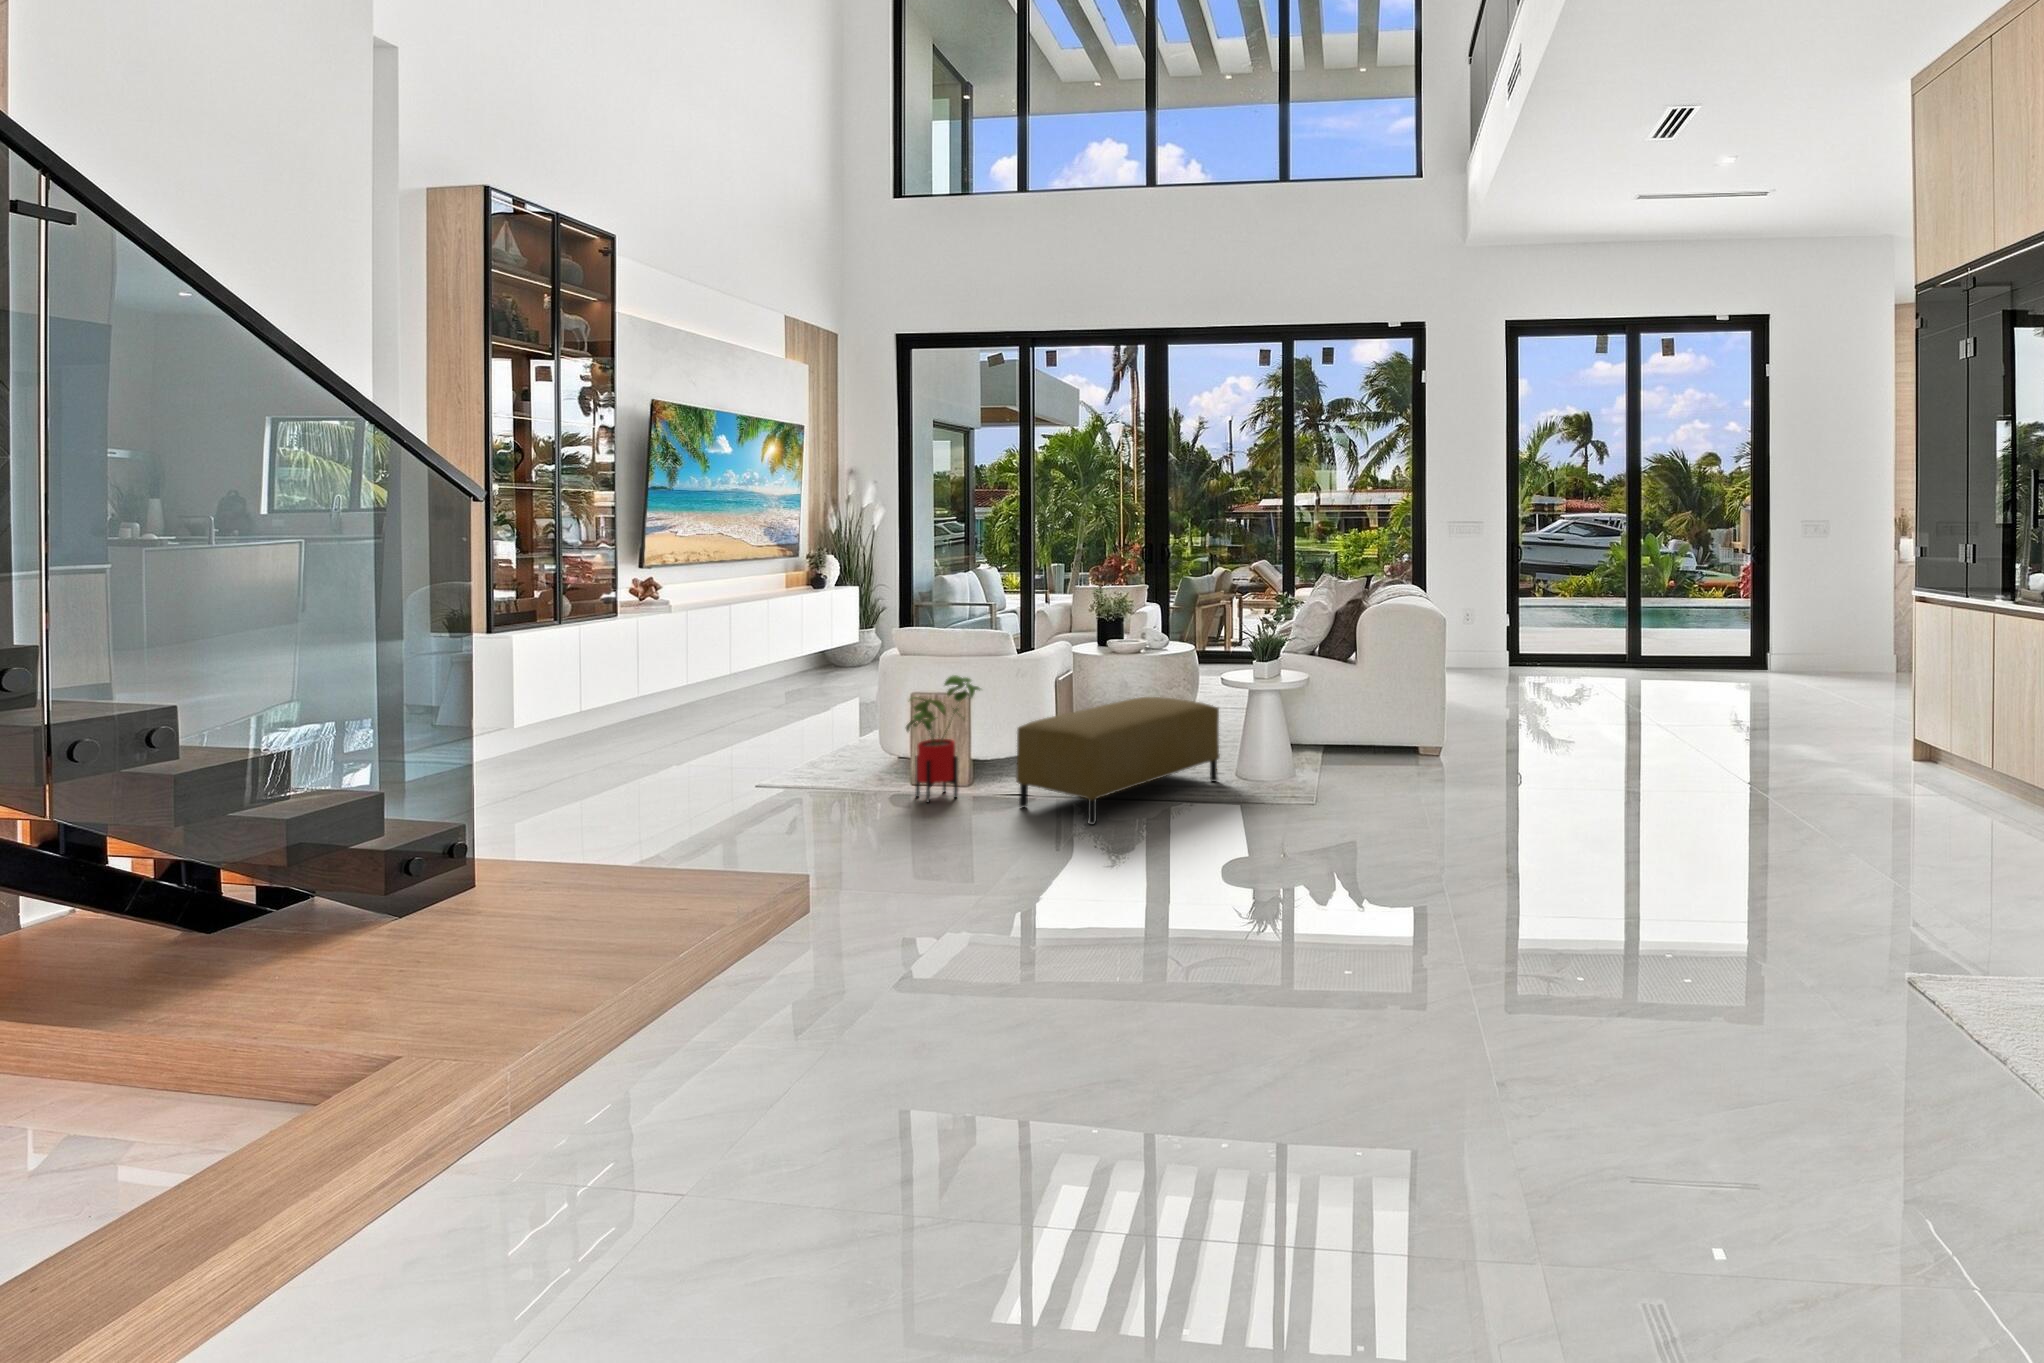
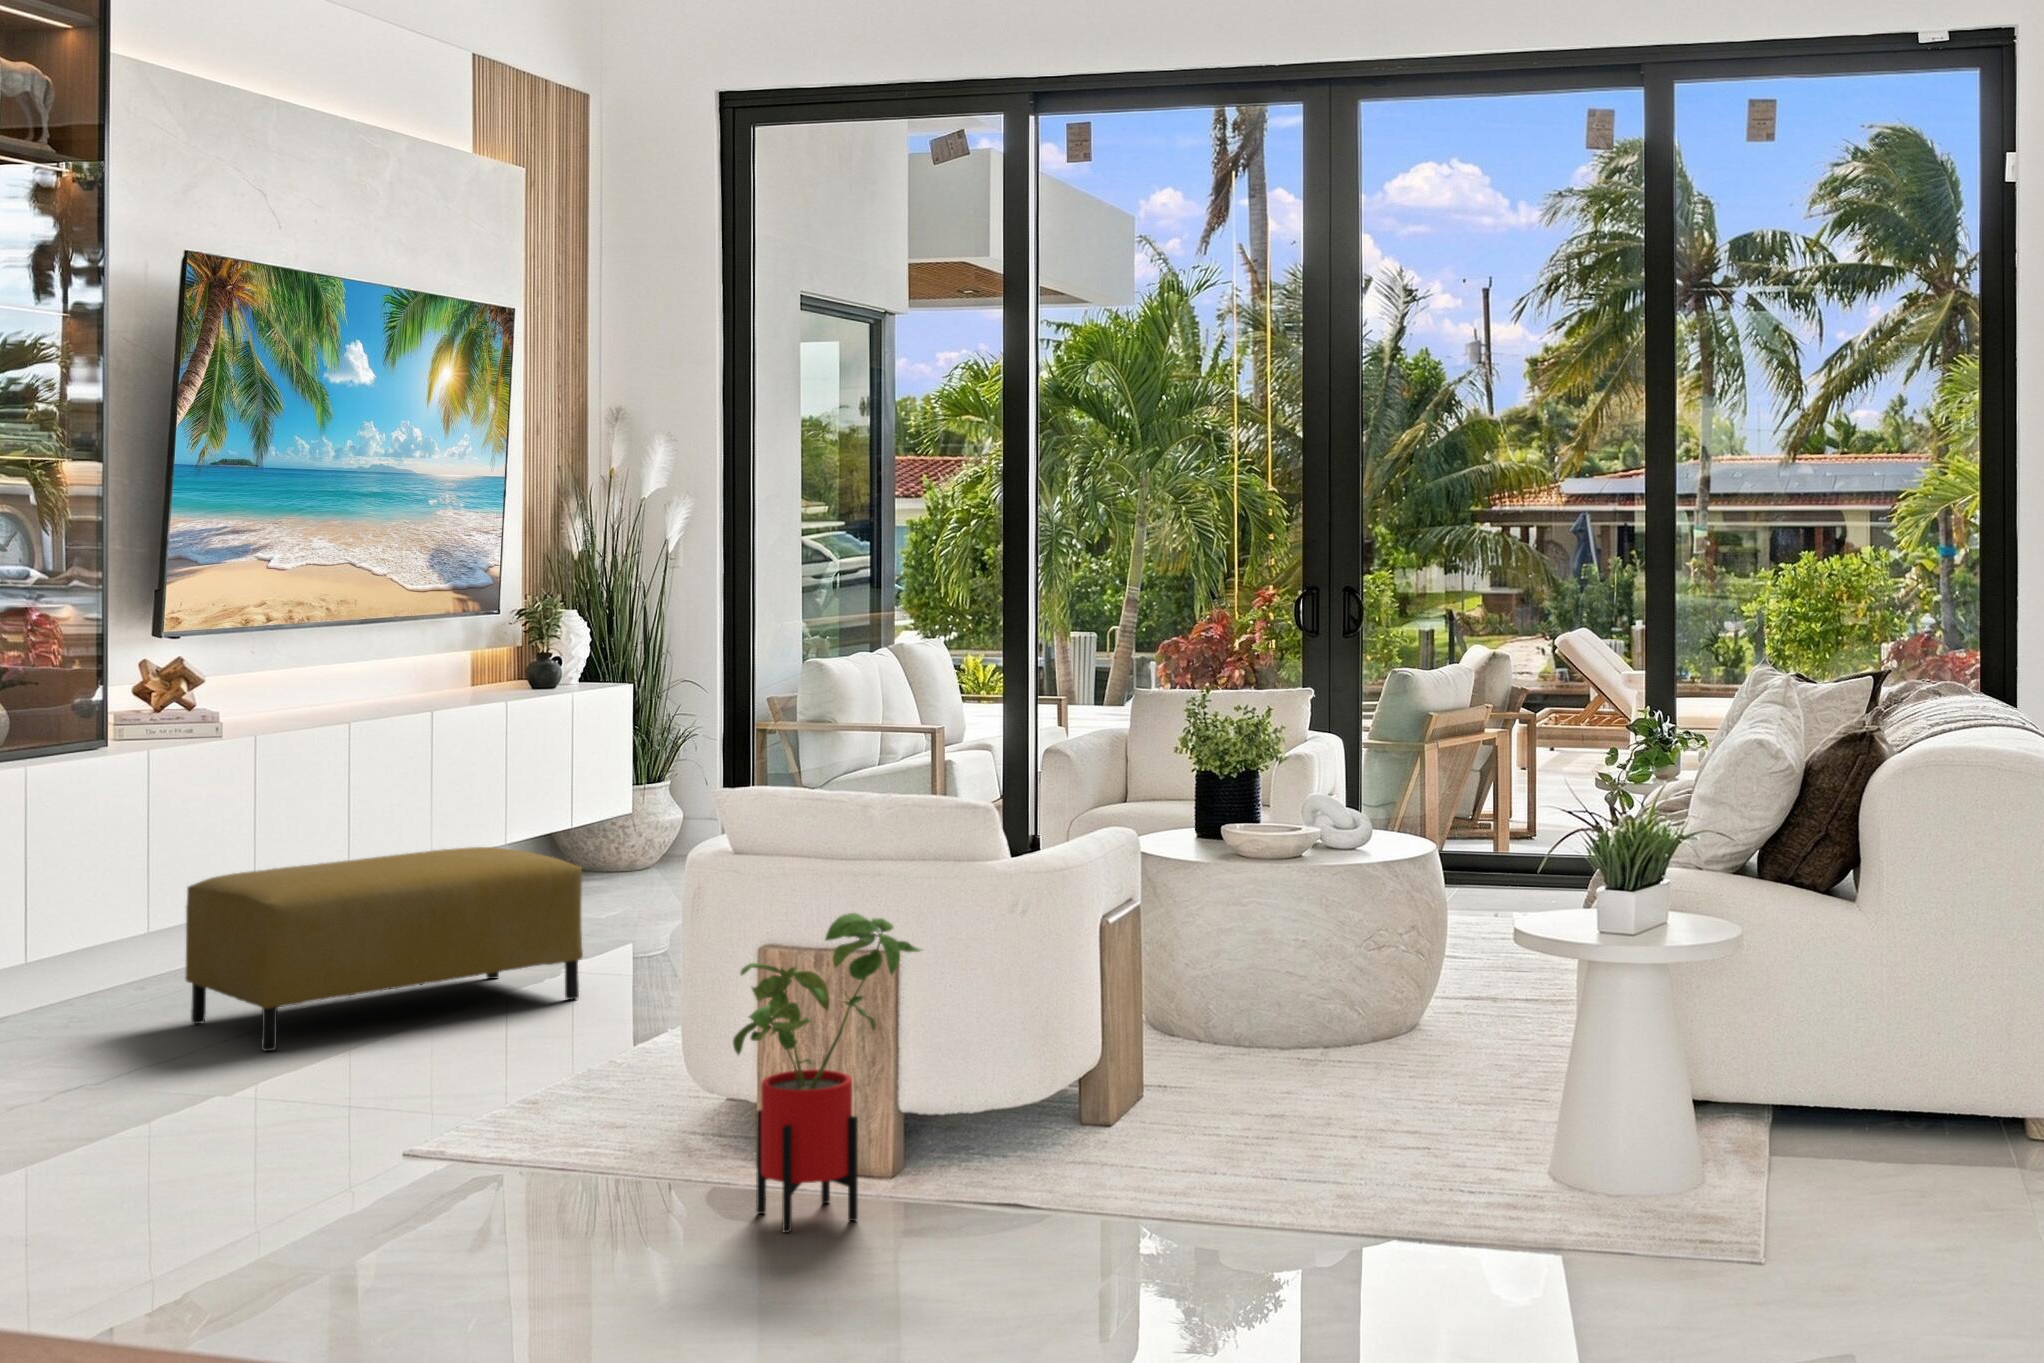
ottoman: present [1016,697,1220,825] -> present [186,847,583,1051]

